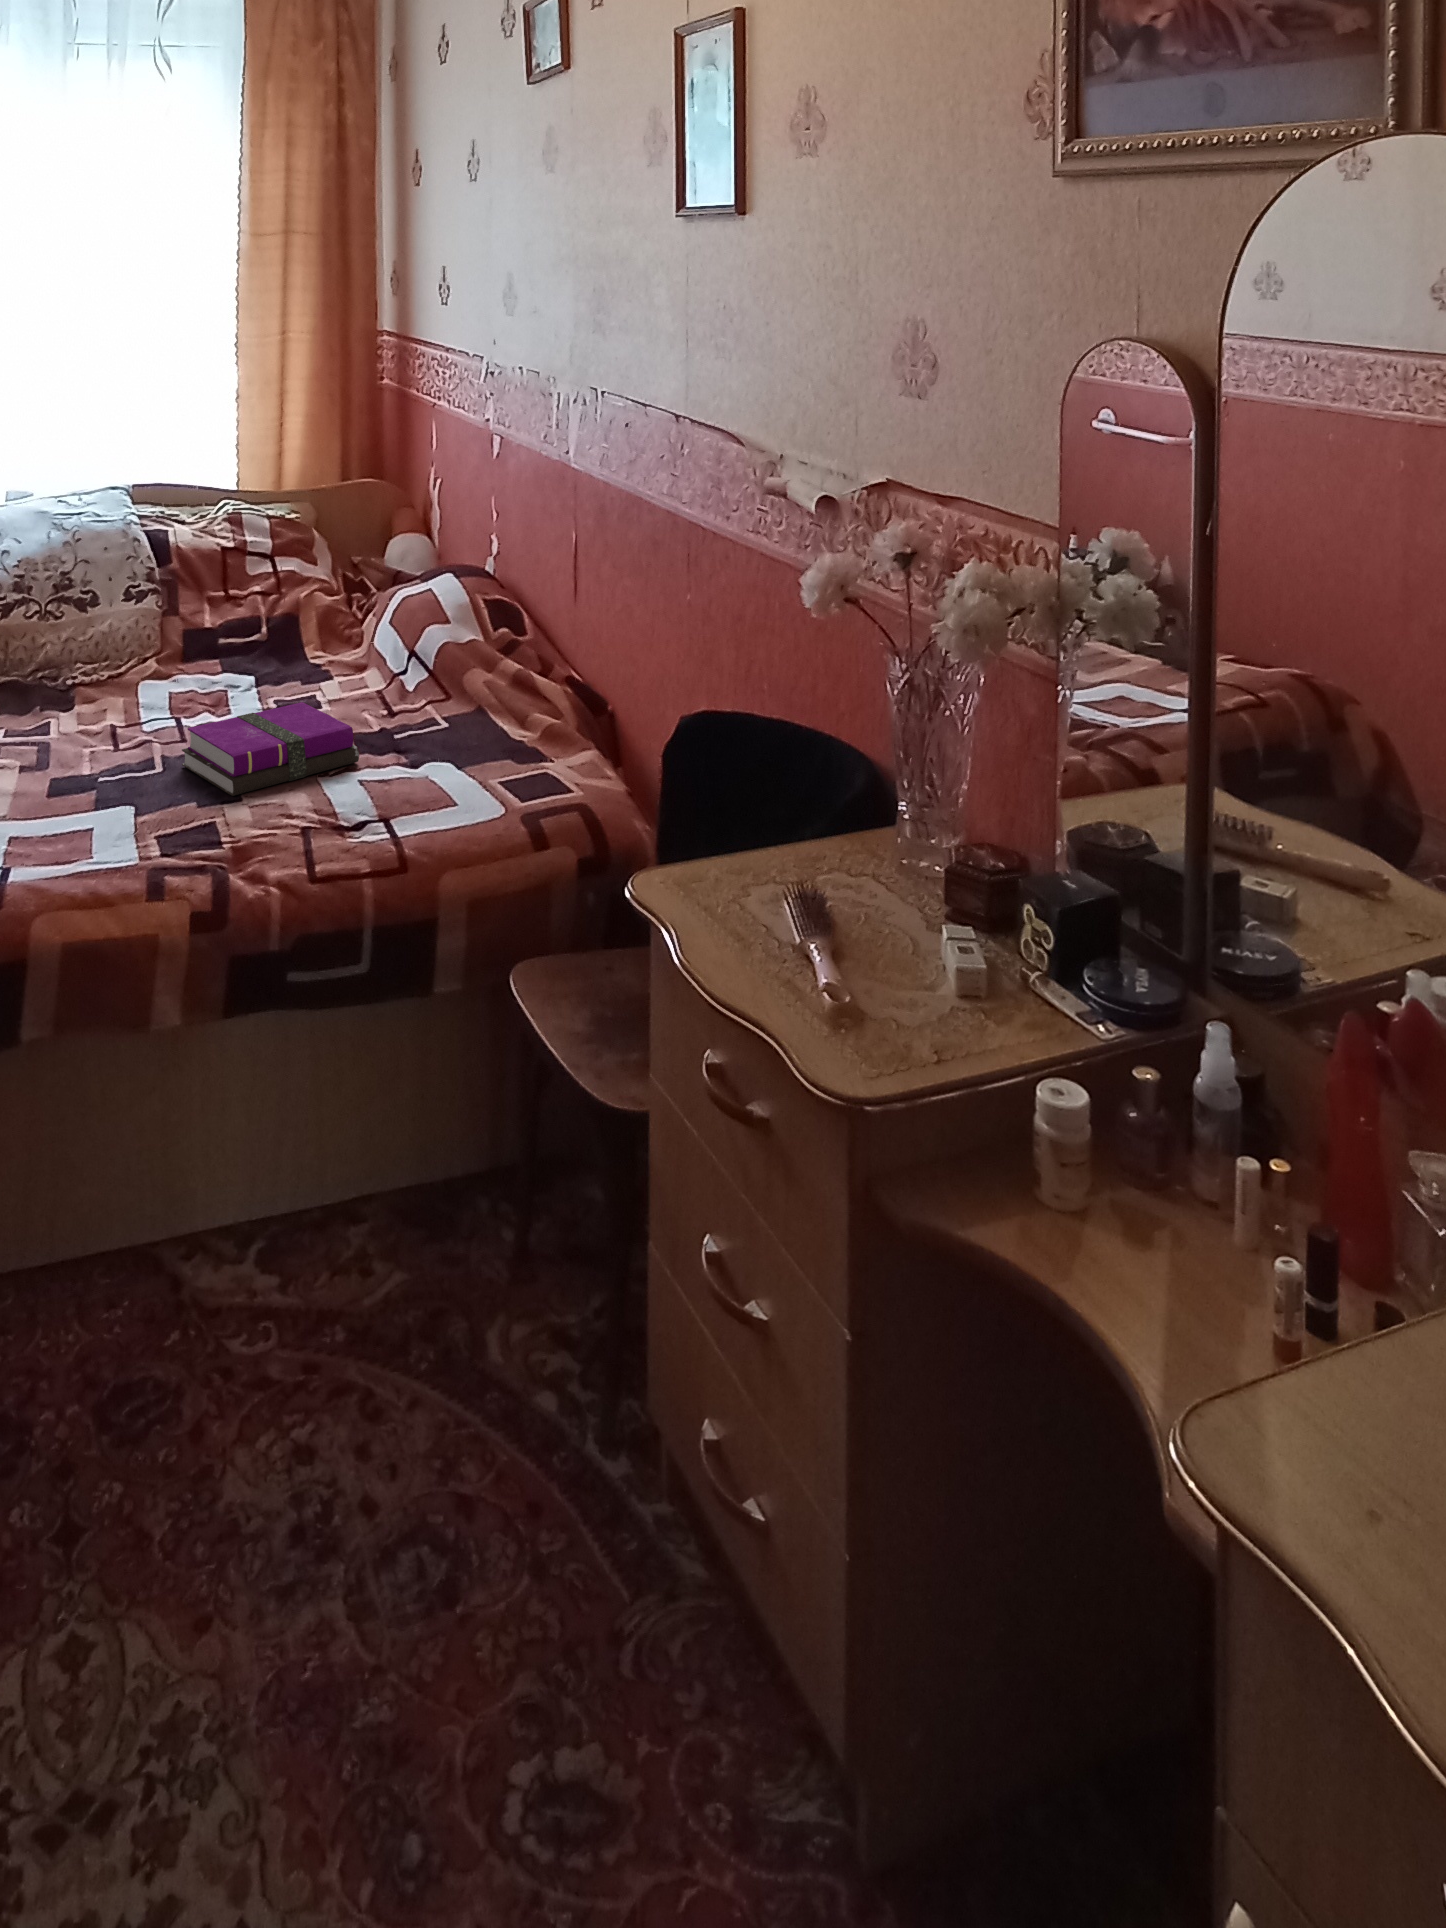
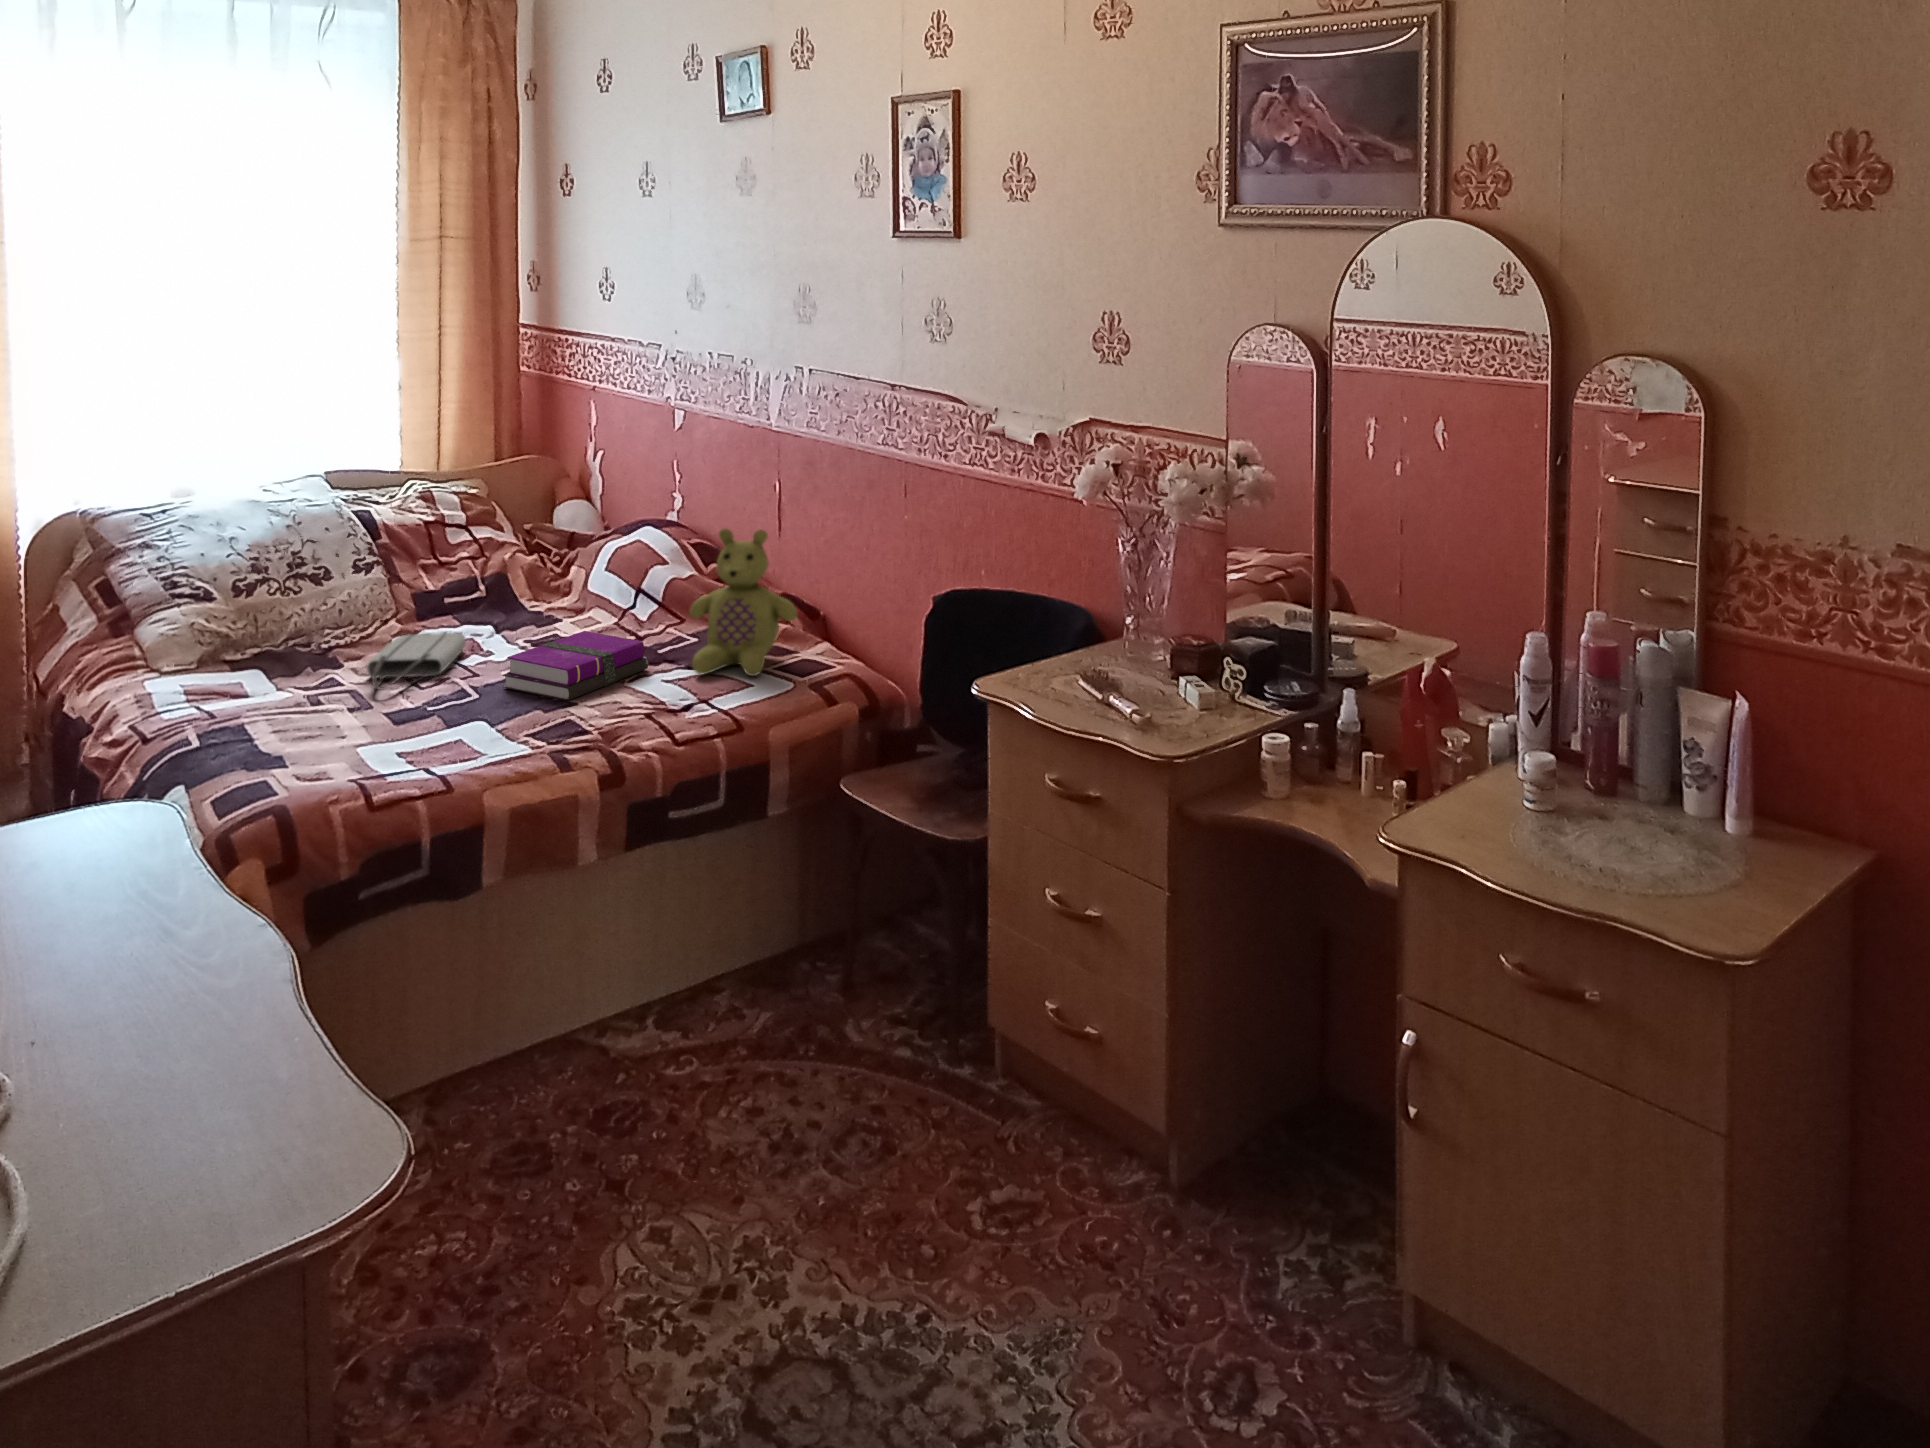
stuffed bear: none [399,590,543,794] -> present [689,528,797,676]
tote bag: none [47,680,197,750] -> present [367,633,466,690]

